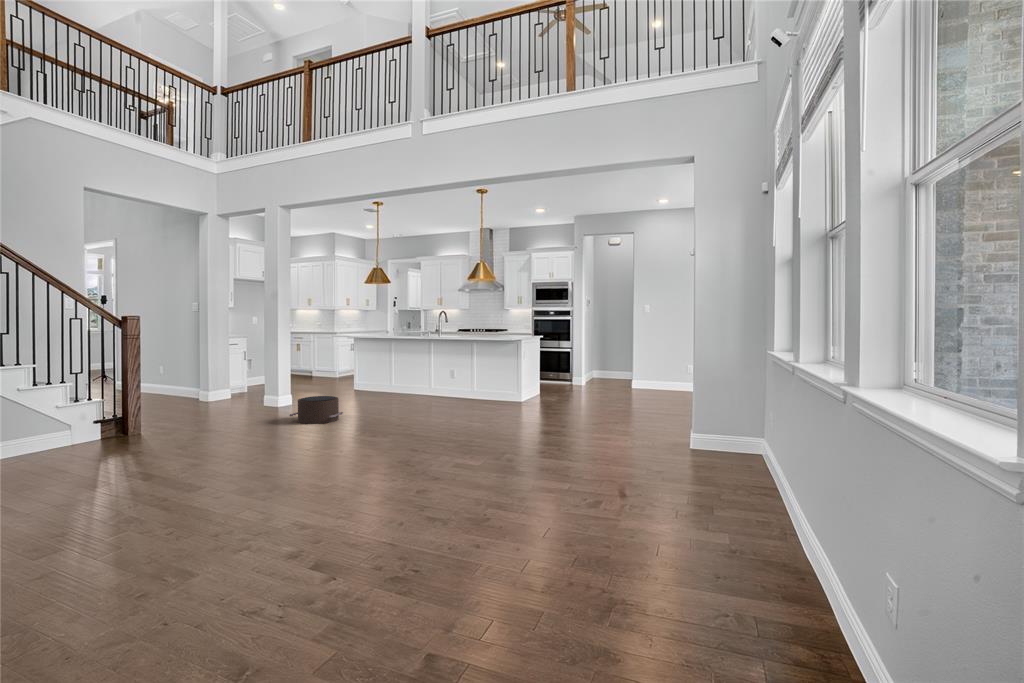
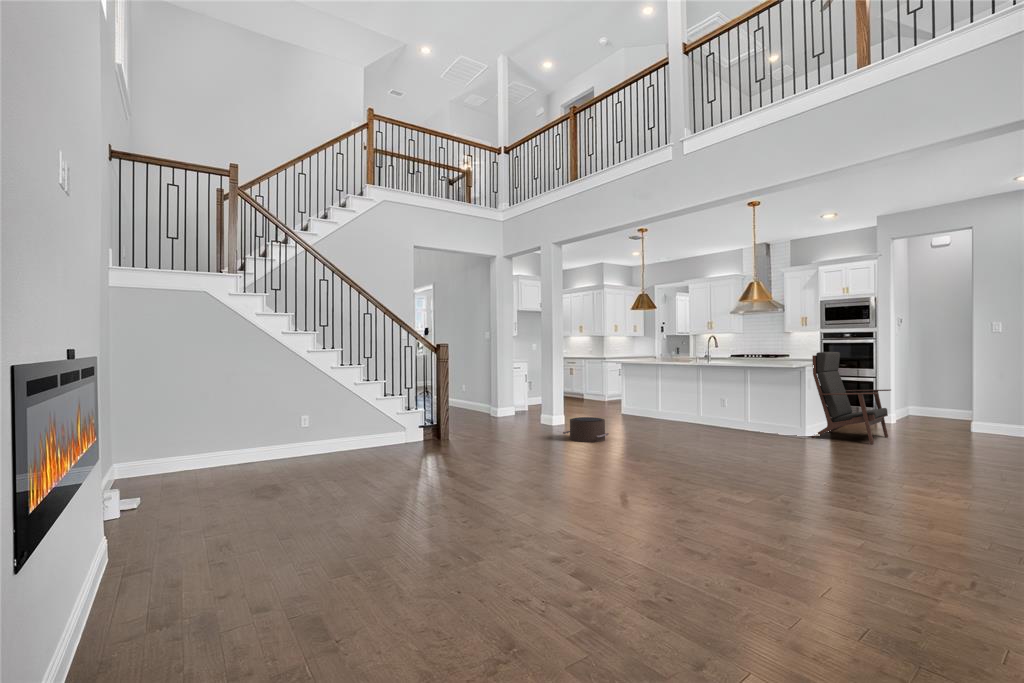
lounge chair: none [528,327,585,404] -> present [812,352,891,444]

